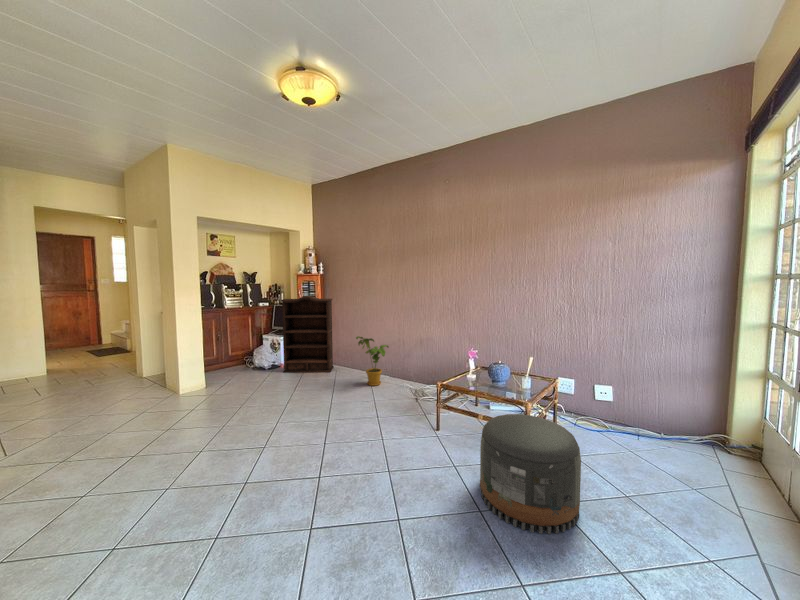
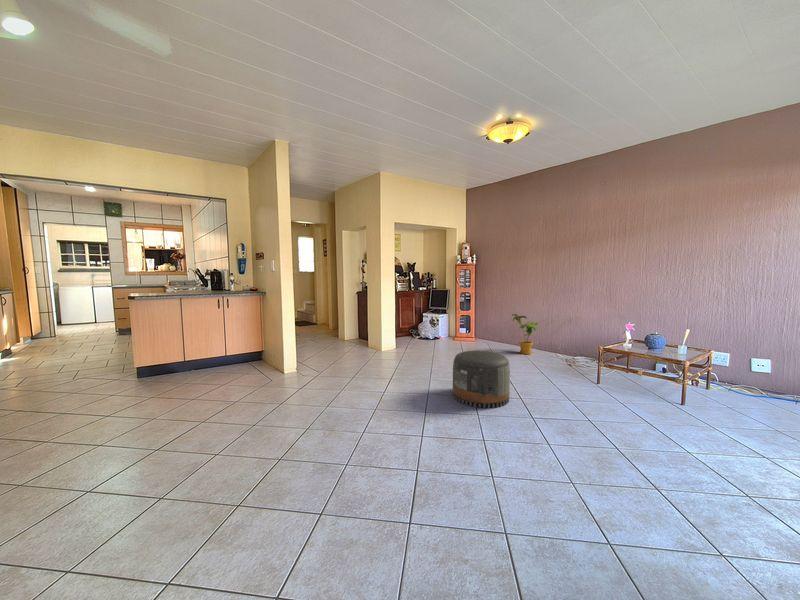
bookshelf: present [281,296,334,373] -> none [444,282,484,344]
pouf: present [480,414,581,534] -> present [453,350,510,408]

